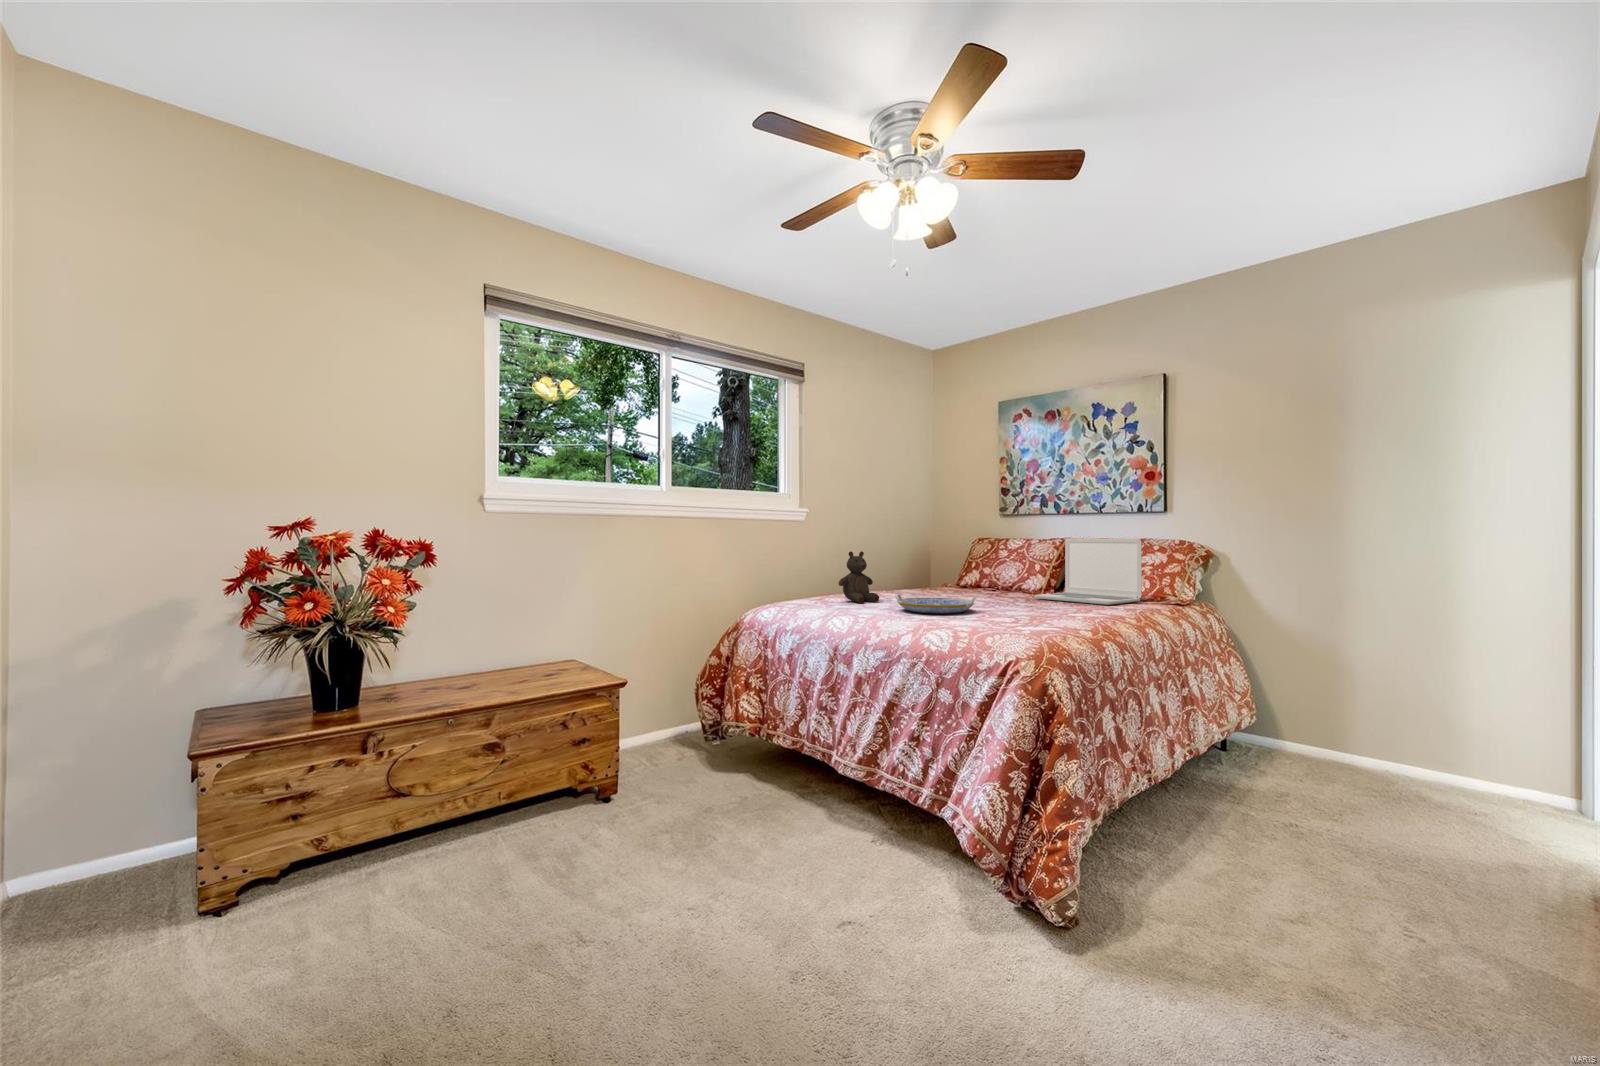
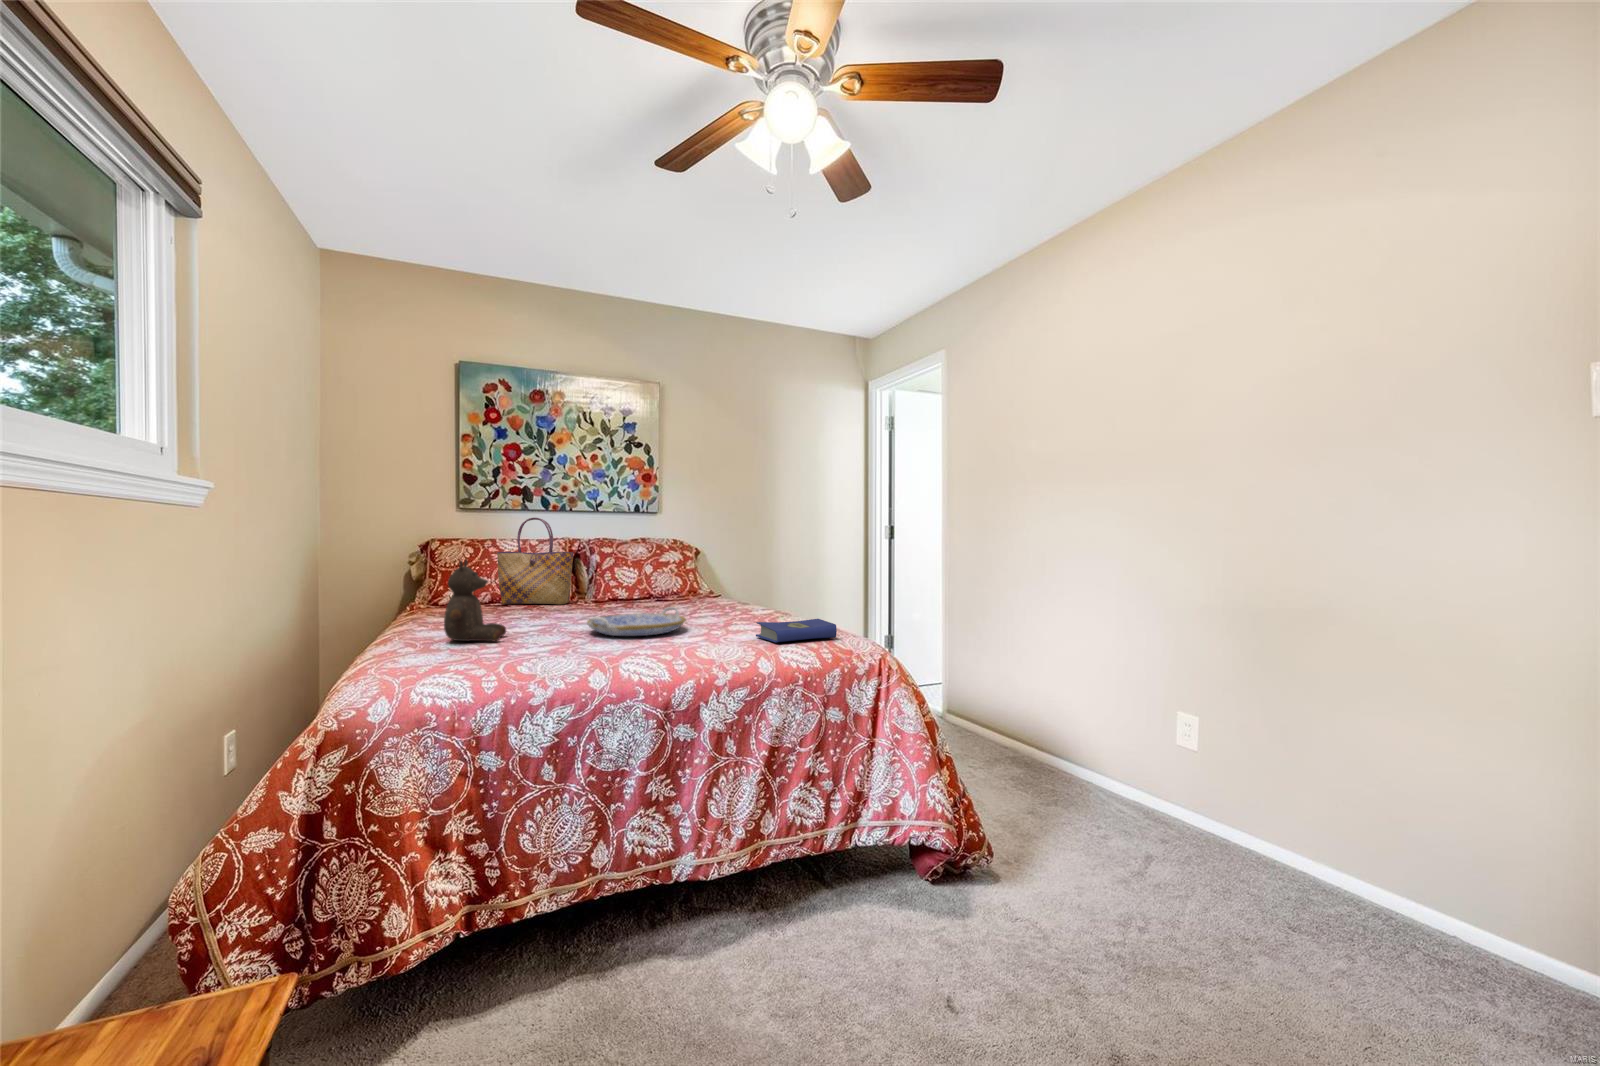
tote bag: none [988,522,1027,594] -> present [497,518,573,604]
laptop: present [1035,538,1142,605] -> none [607,538,699,605]
hardcover book: none [937,611,1015,634] -> present [756,619,837,642]

